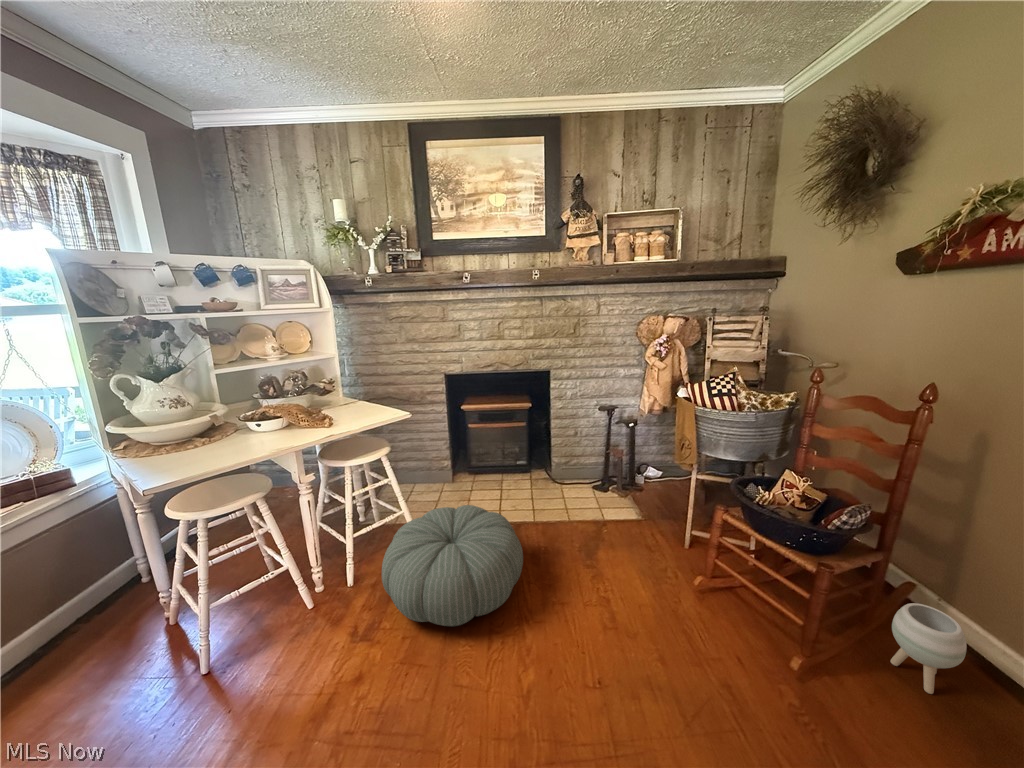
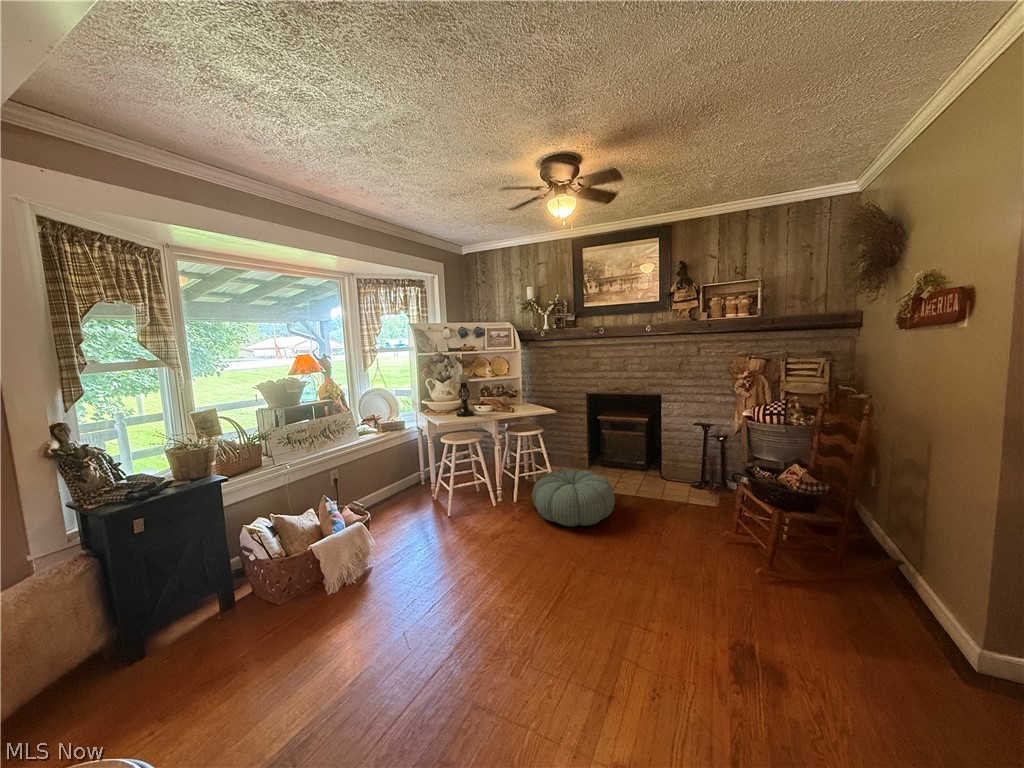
candle holder: none [186,357,244,452] -> present [456,372,474,417]
planter: present [890,603,967,694] -> none [862,563,914,626]

